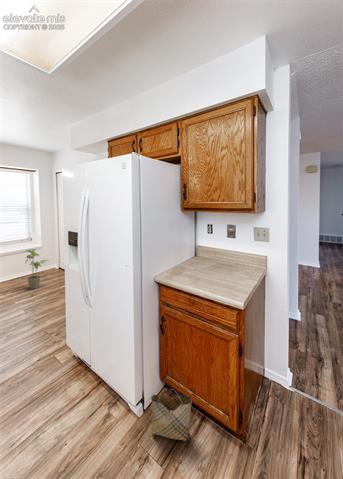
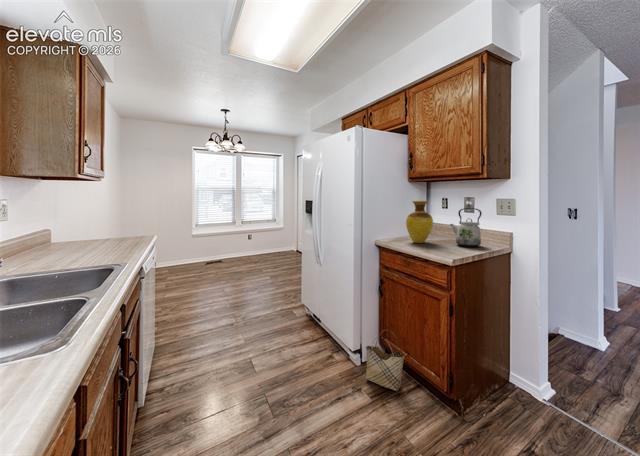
vase: none [185,234,210,277] -> present [406,201,433,243]
kettle: none [224,243,253,279] -> present [450,208,482,247]
house plant: present [26,249,47,289] -> none [269,227,289,265]

